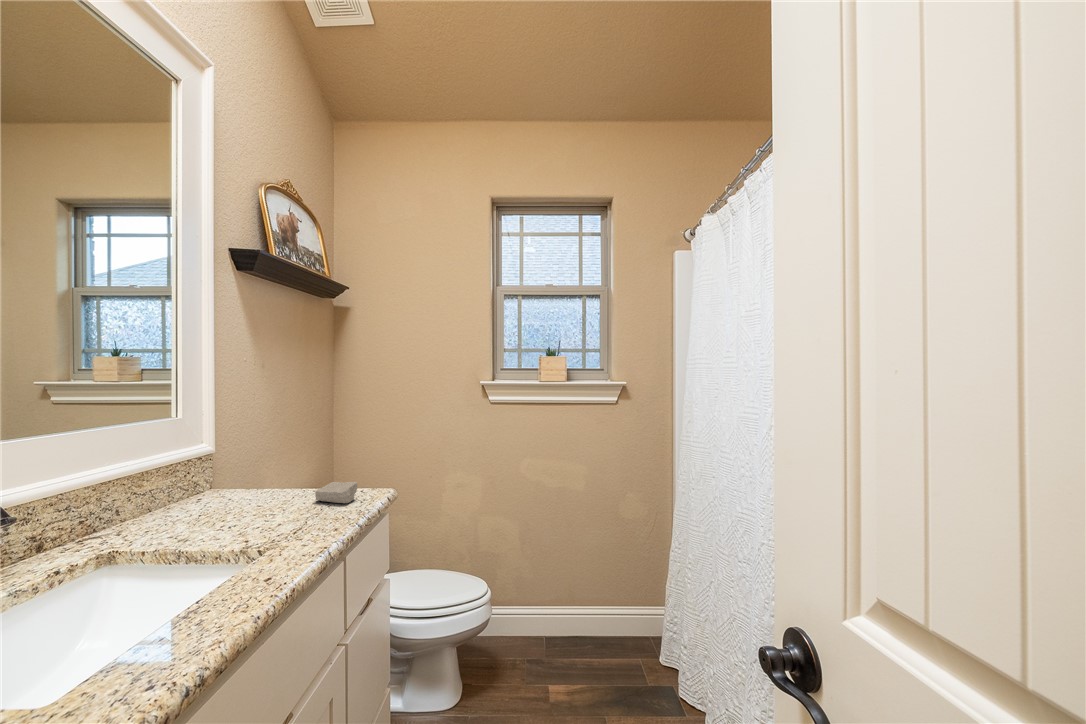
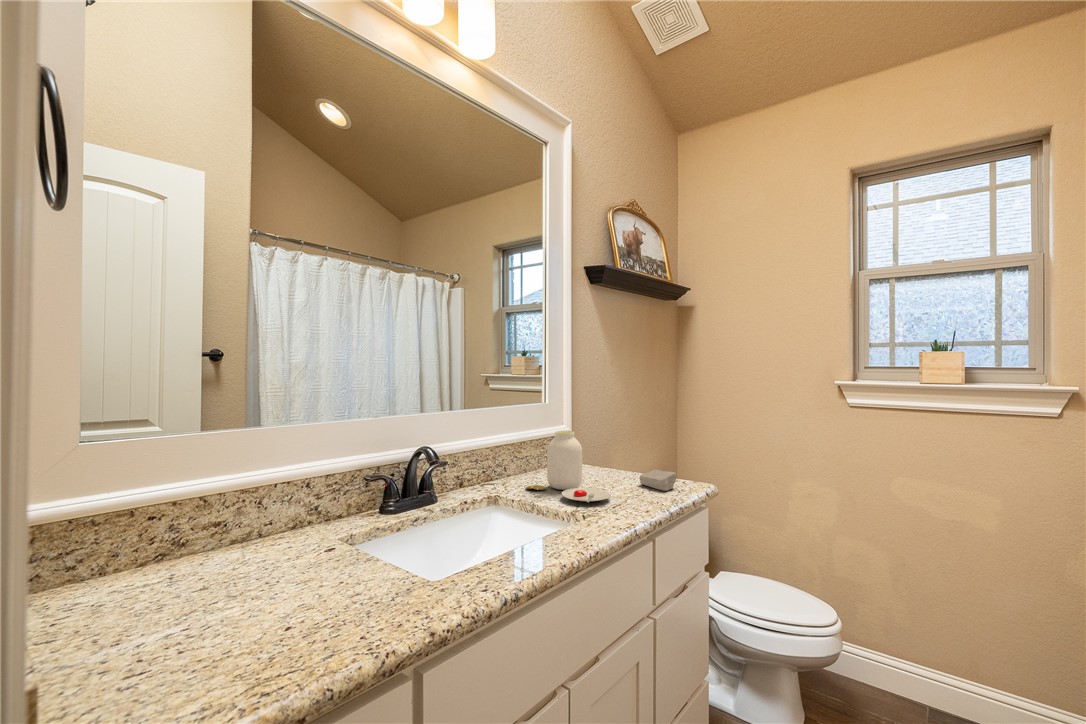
jar: none [159,451,288,534] -> present [526,431,611,502]

